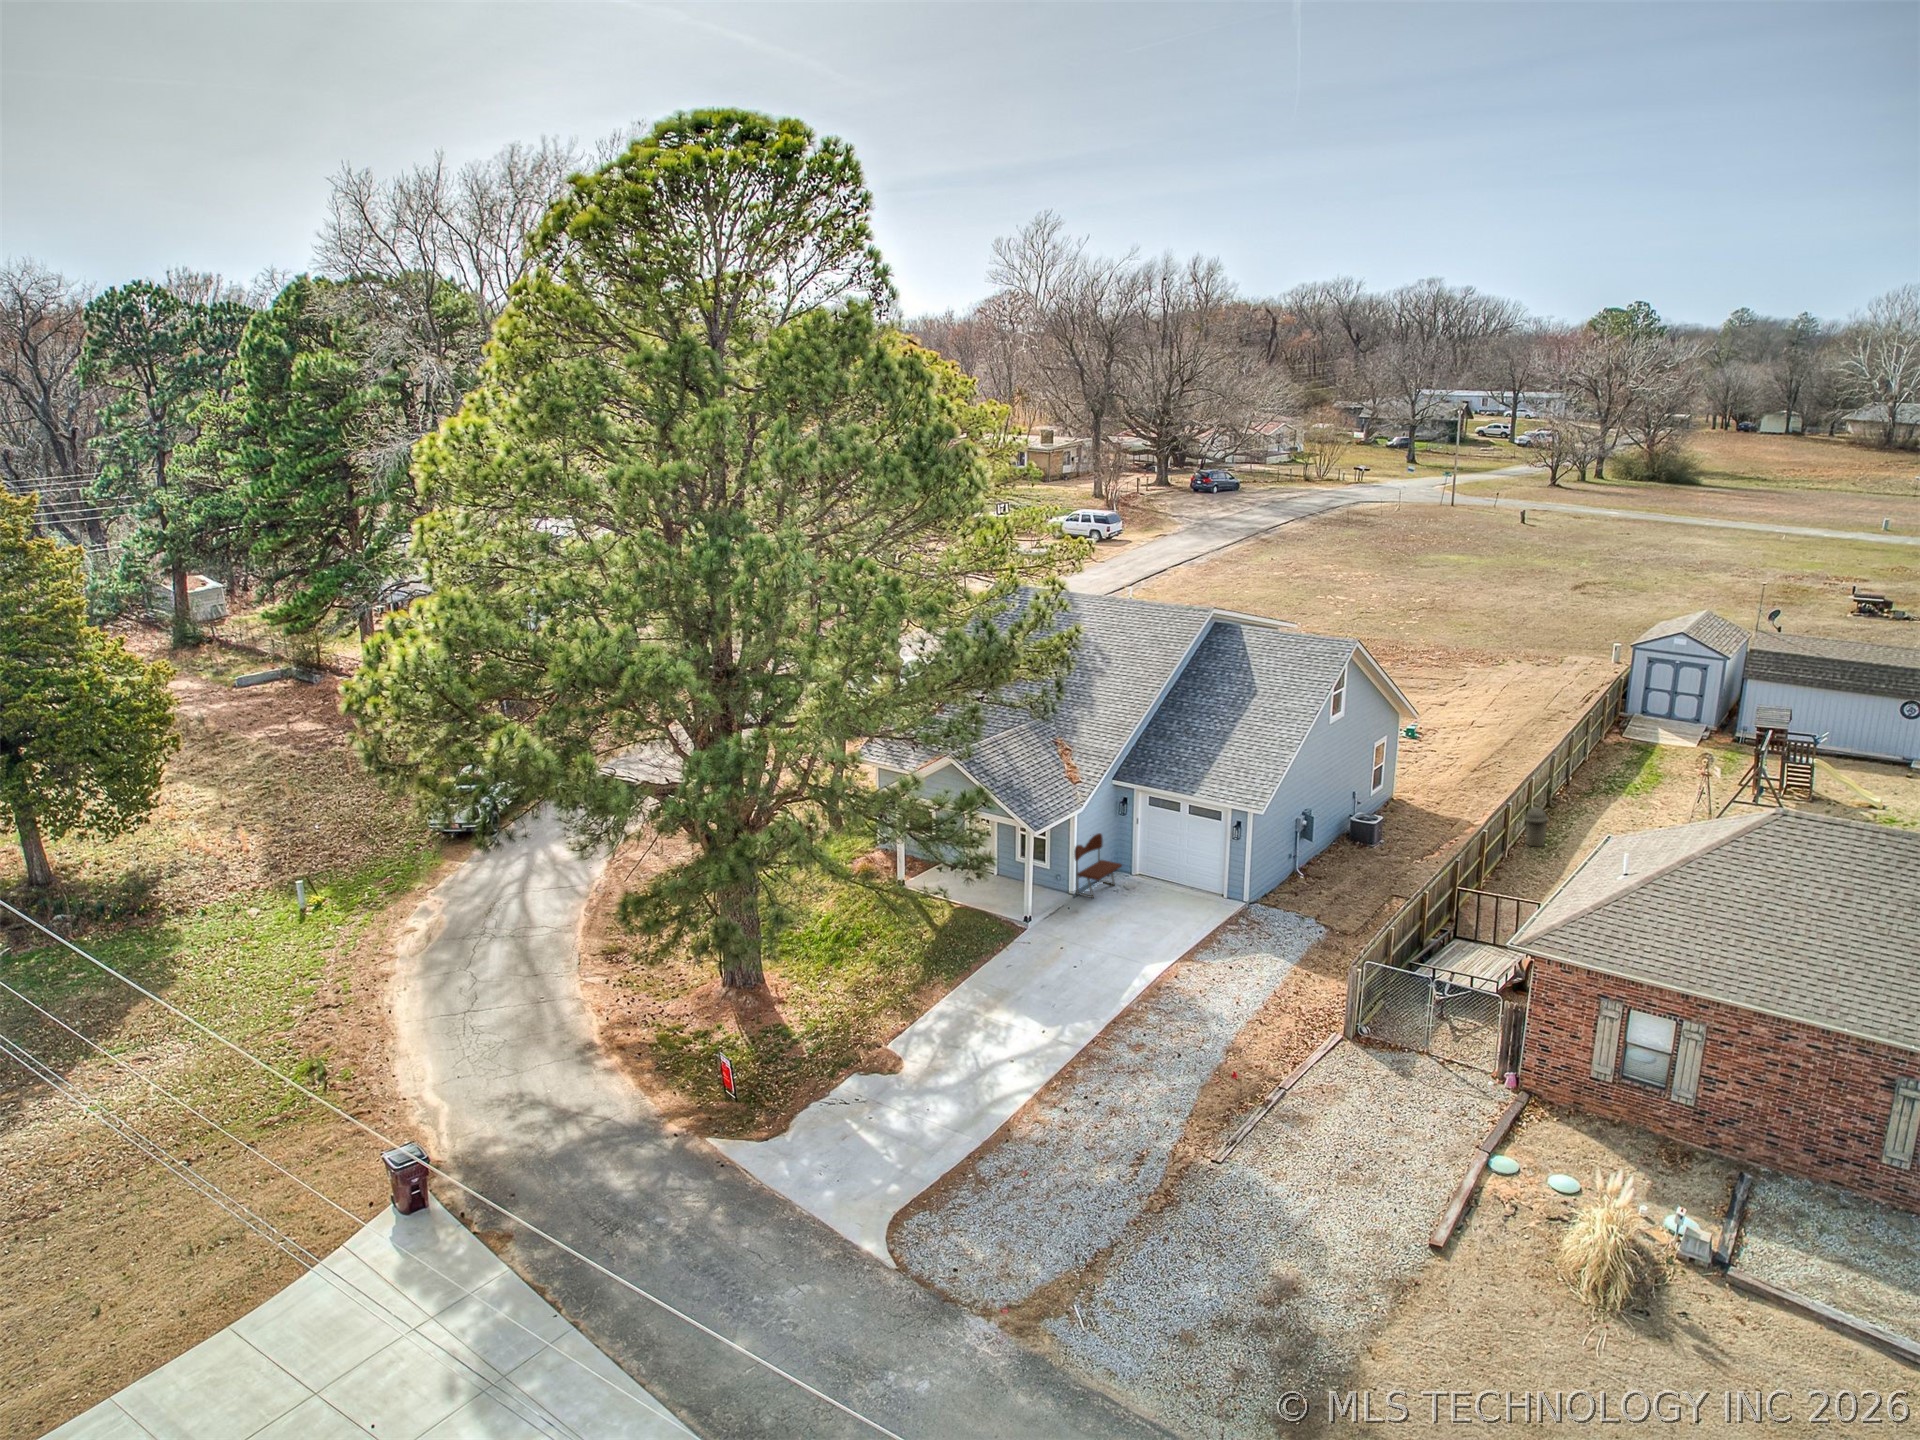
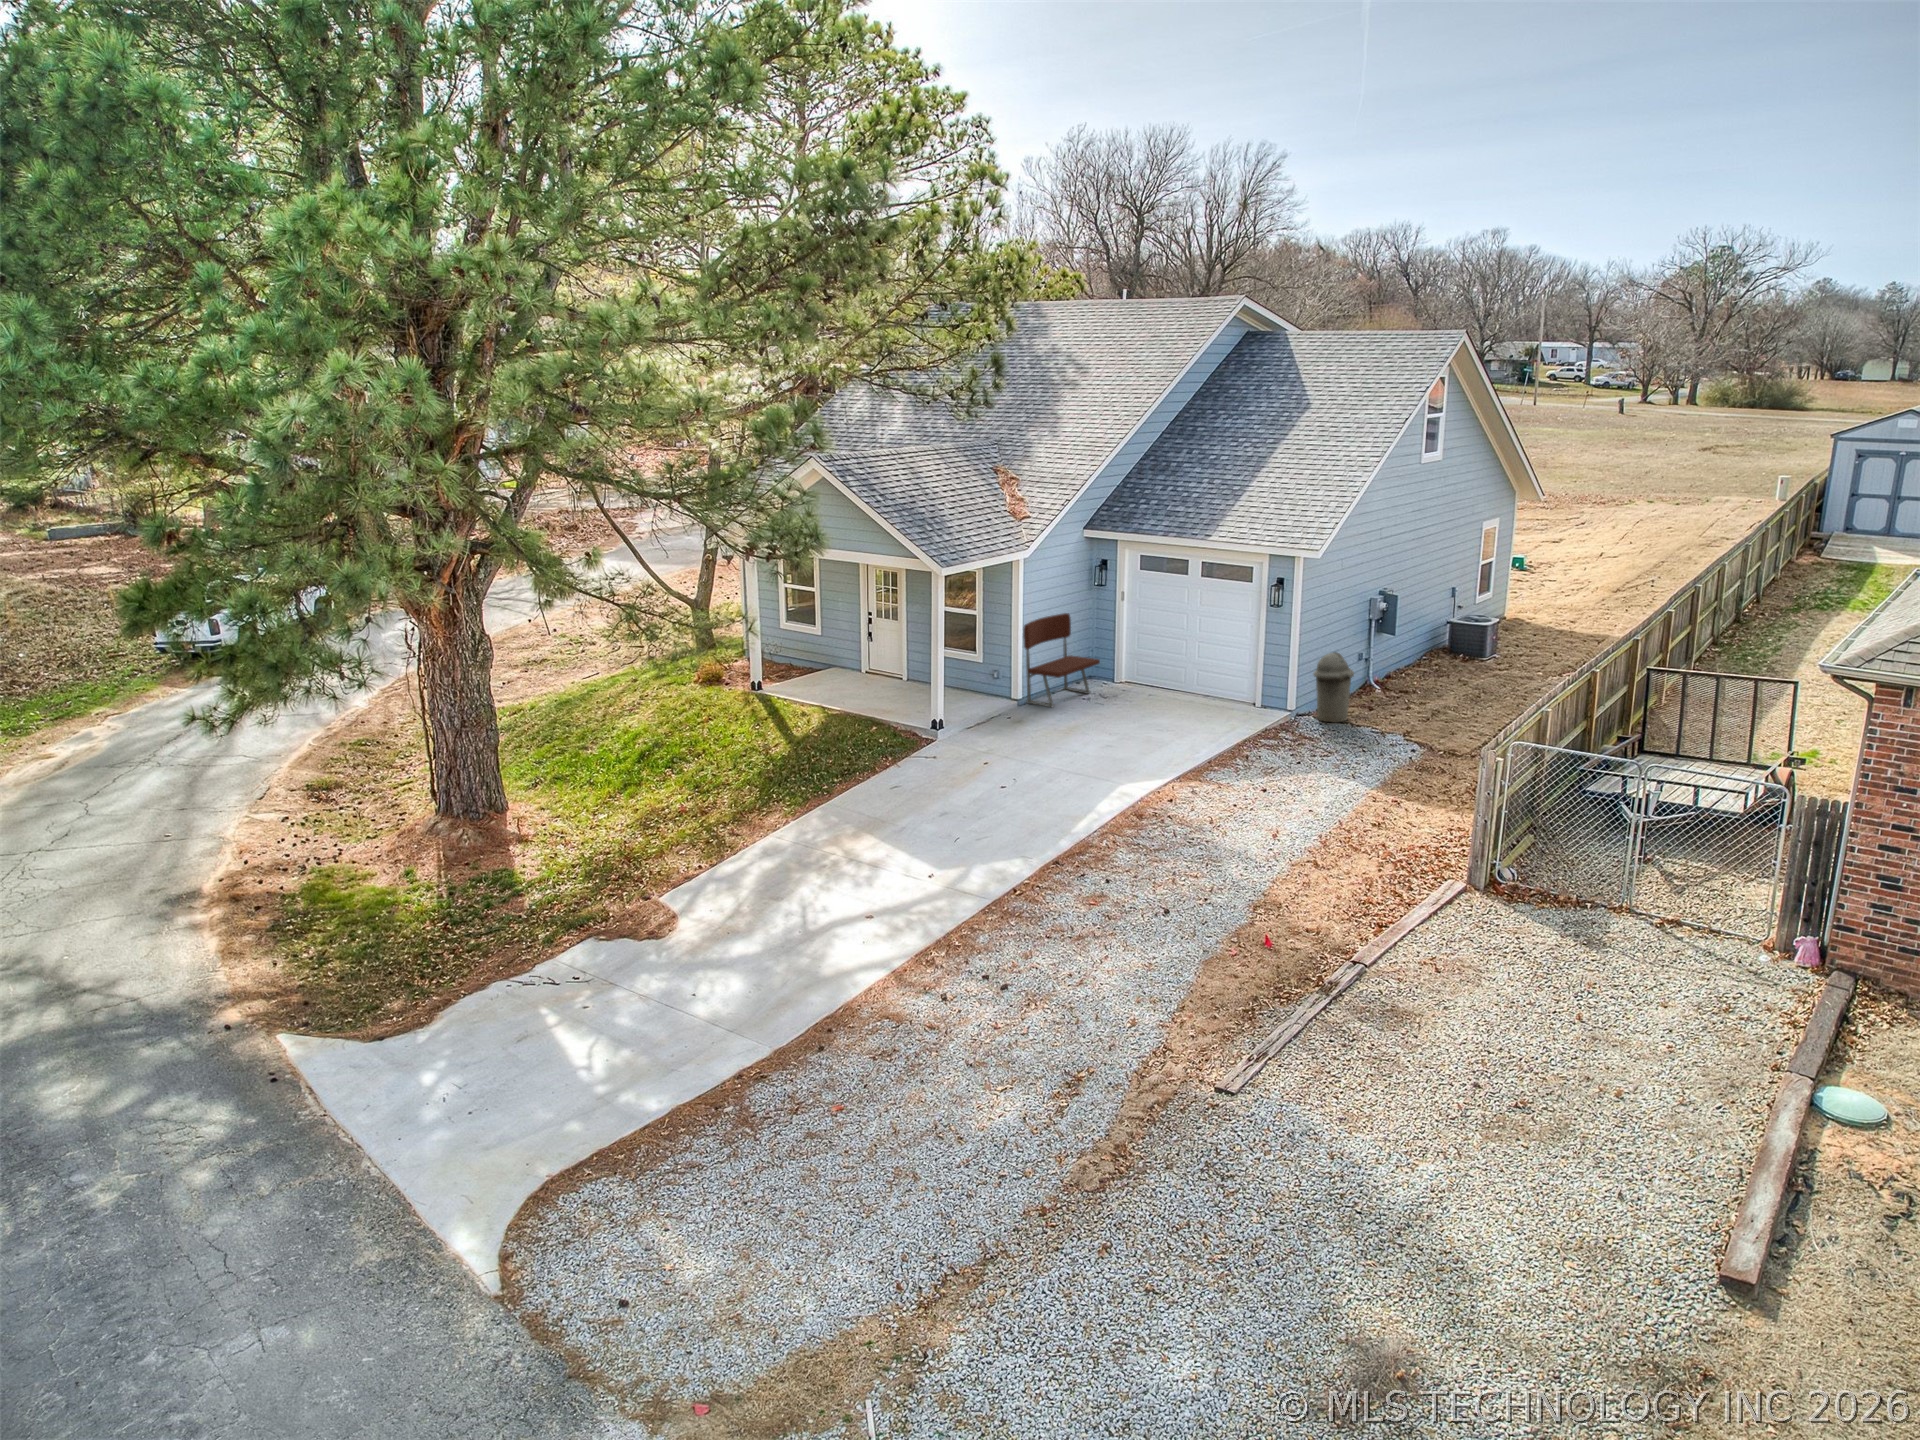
trash can: present [1525,807,1549,847] -> present [1313,652,1354,723]

